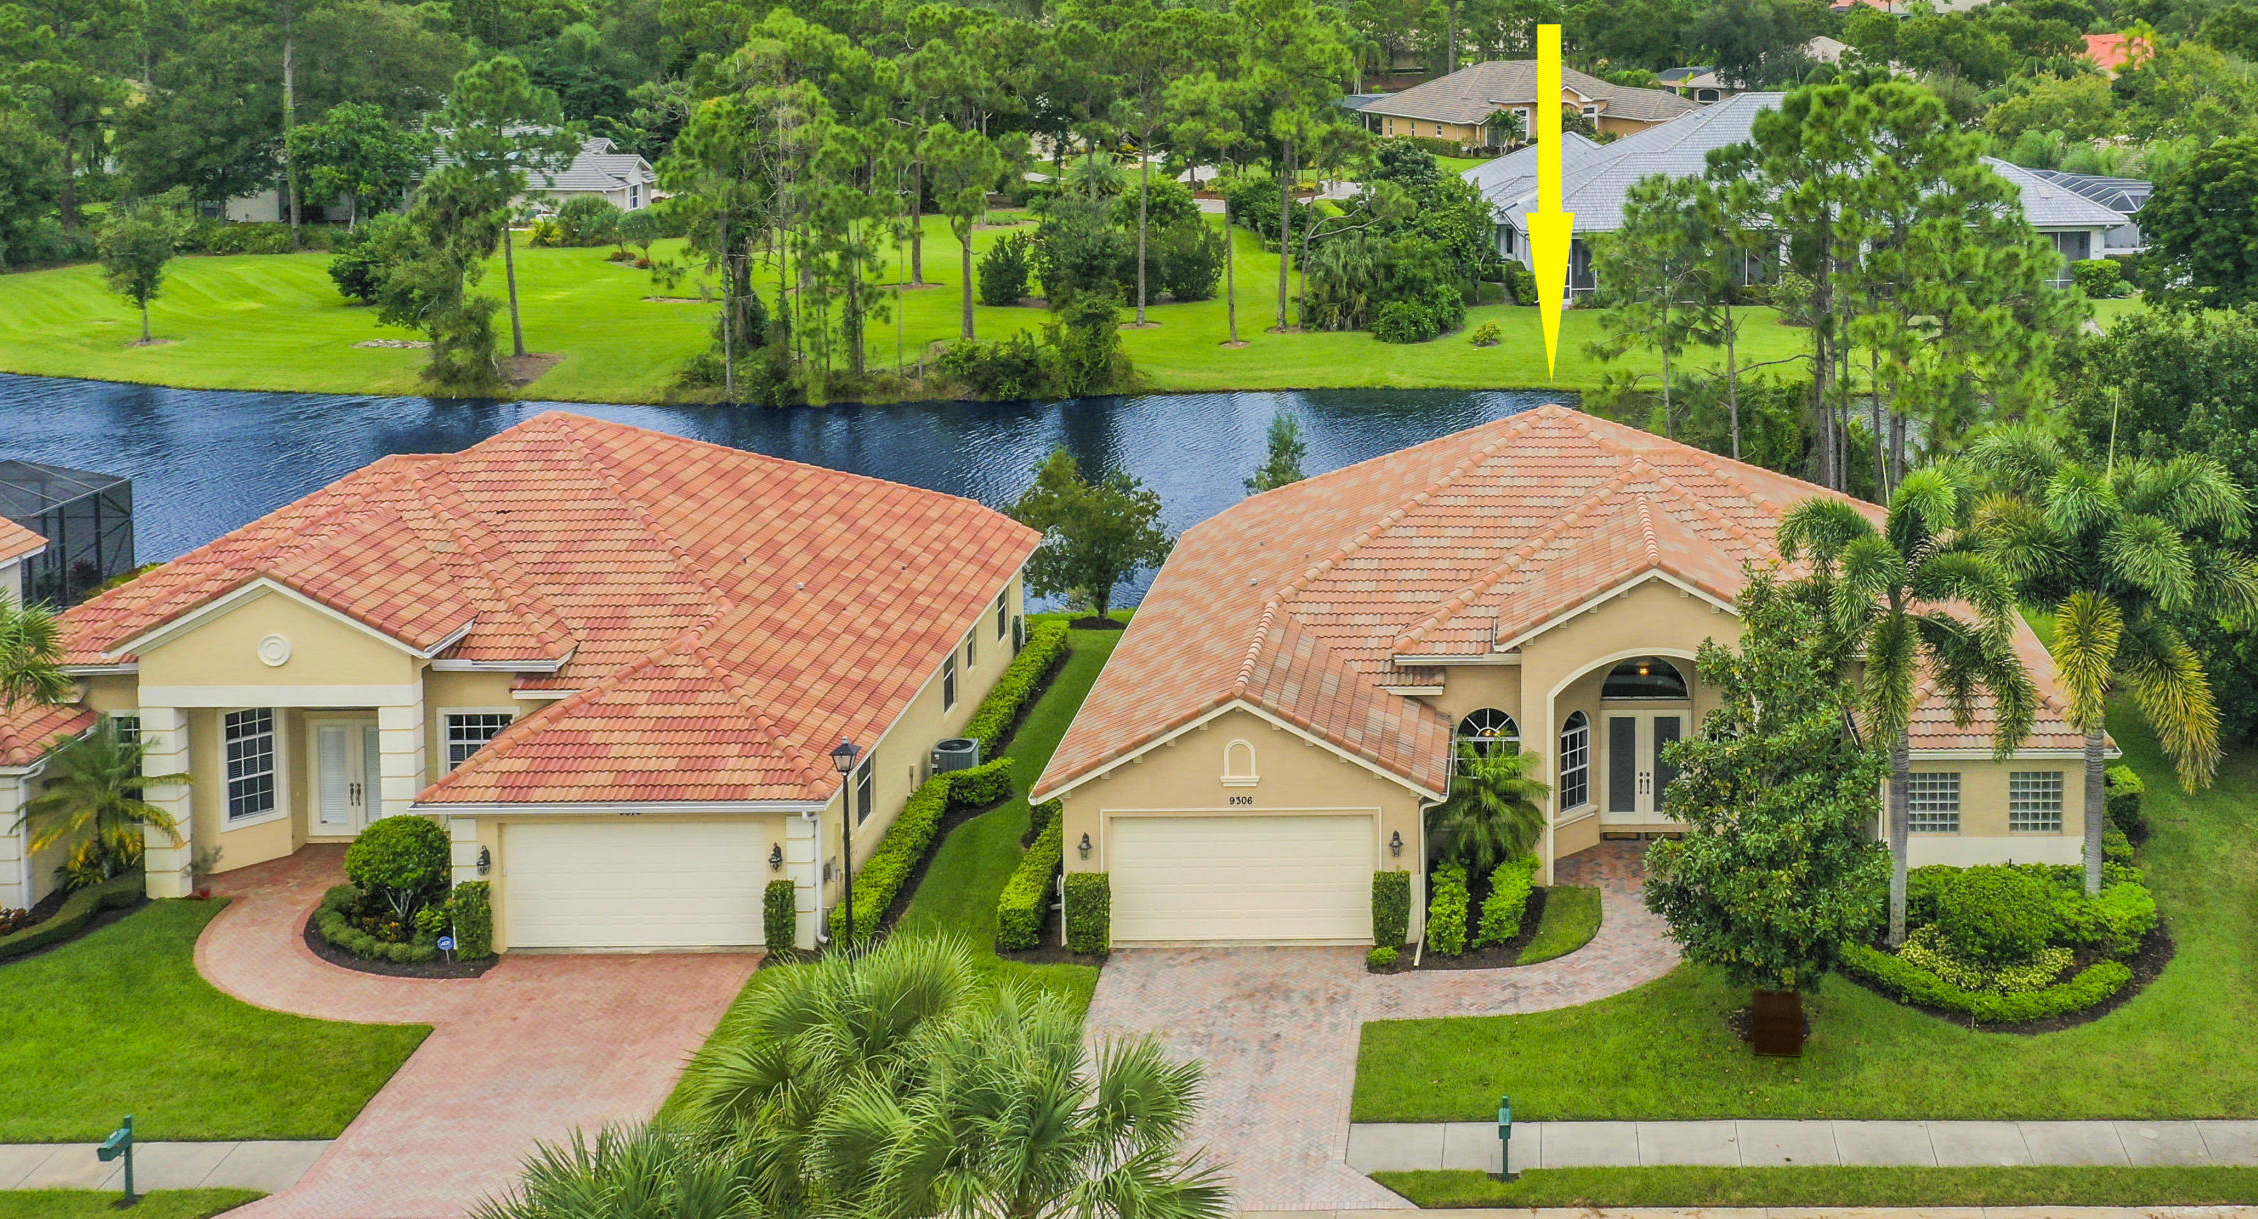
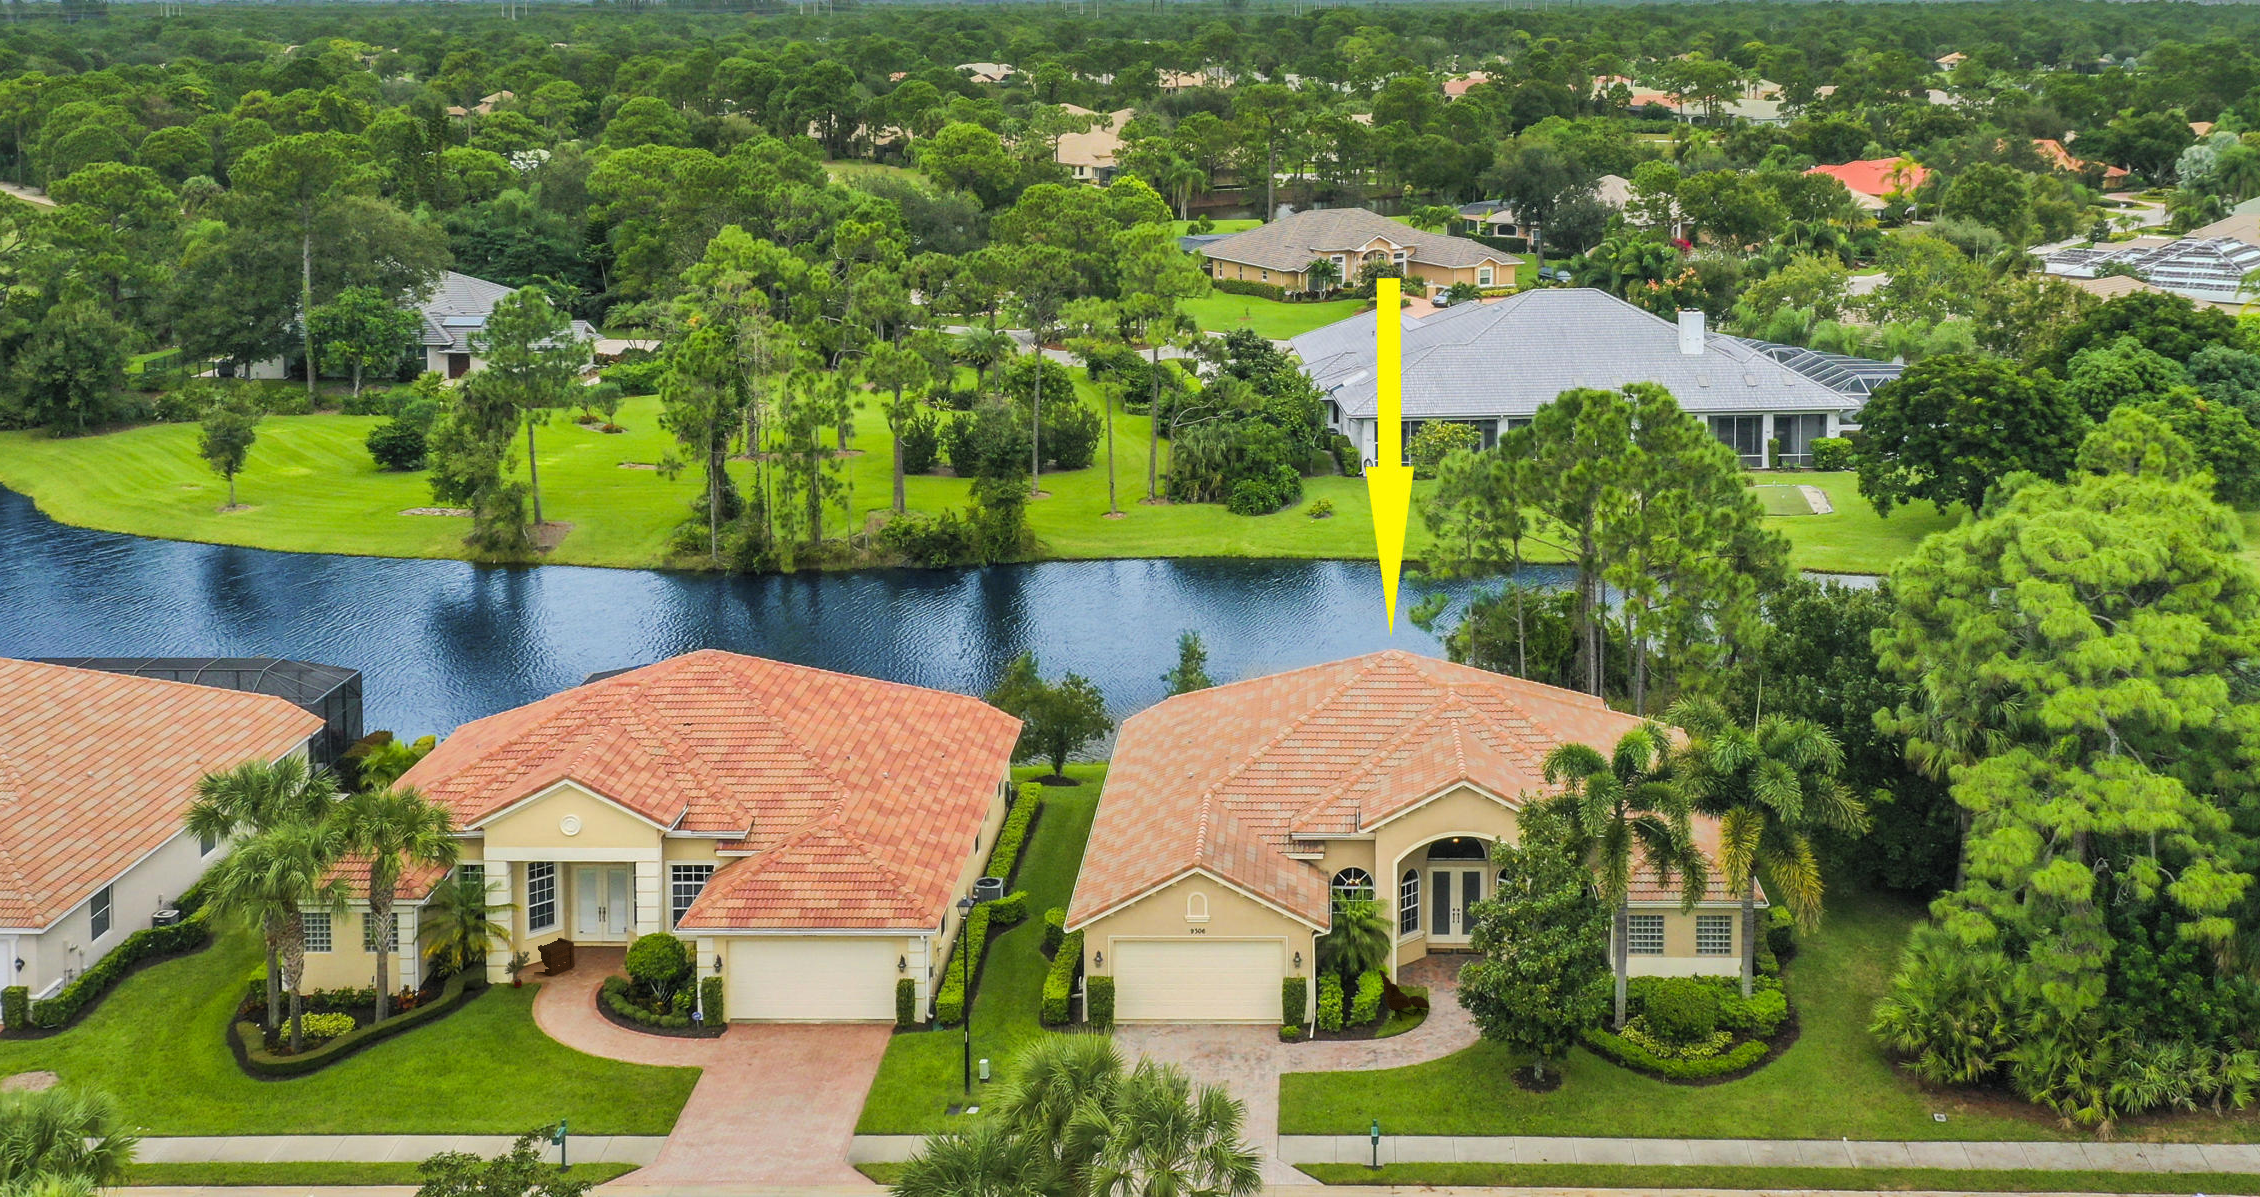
lounge chair: none [1521,858,1600,936] -> present [1379,970,1430,1021]
wooden crate: present [1751,989,1803,1057] -> present [538,938,575,976]

